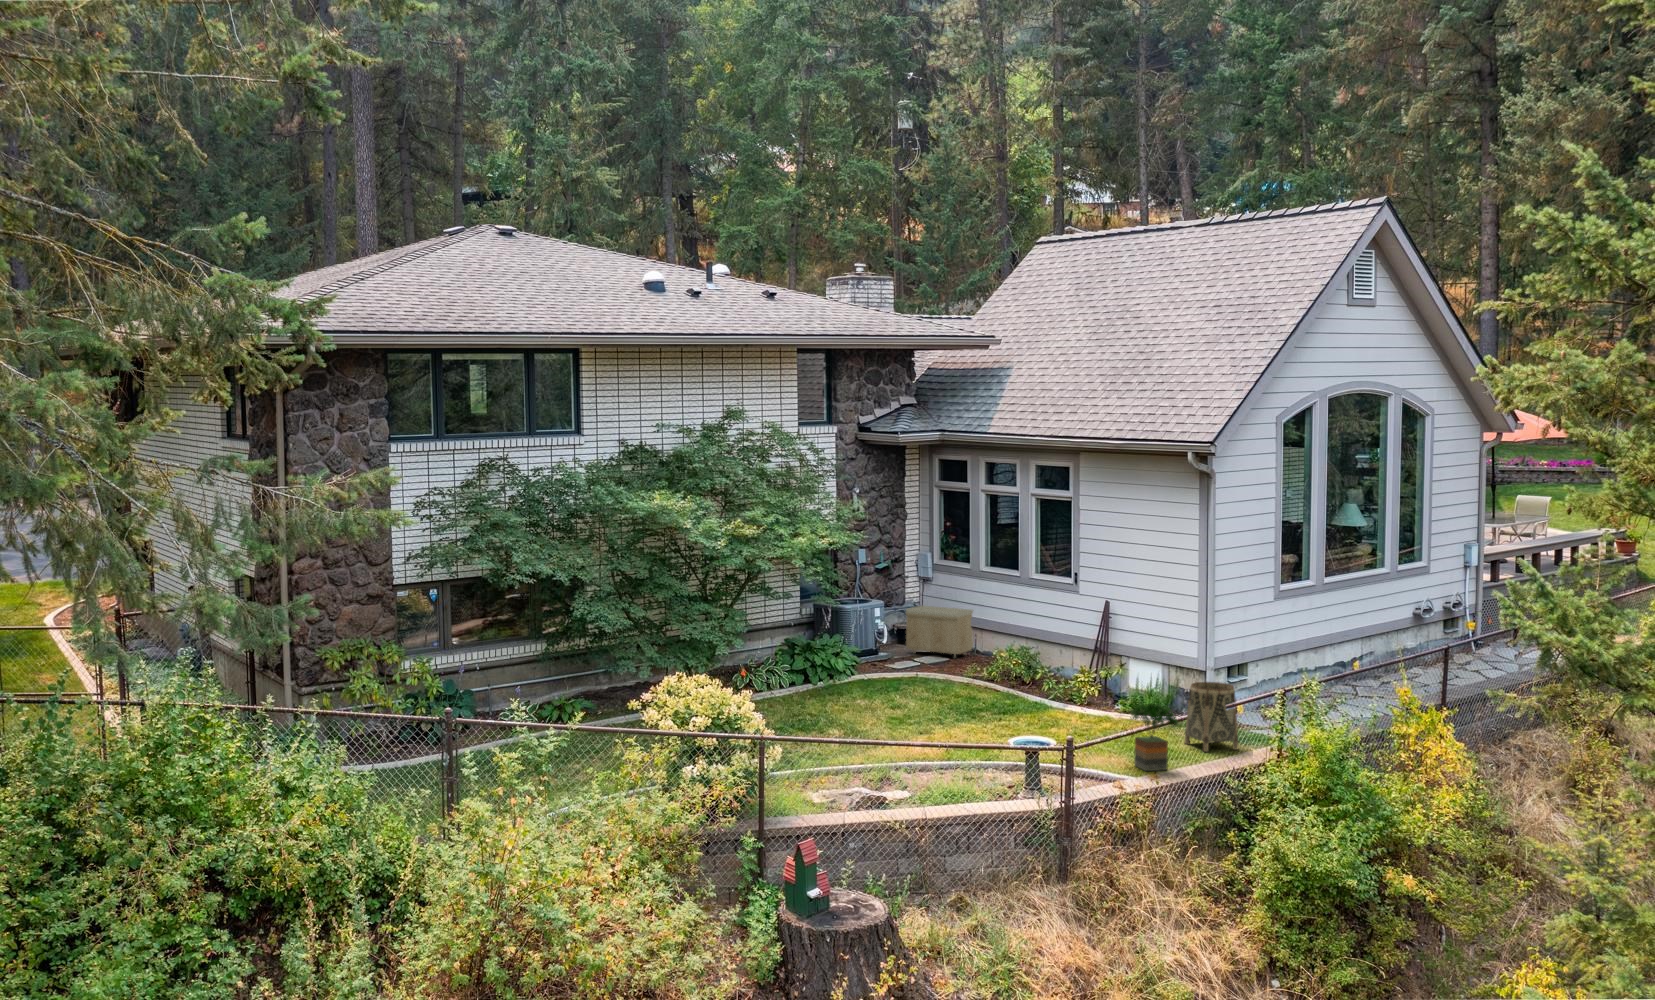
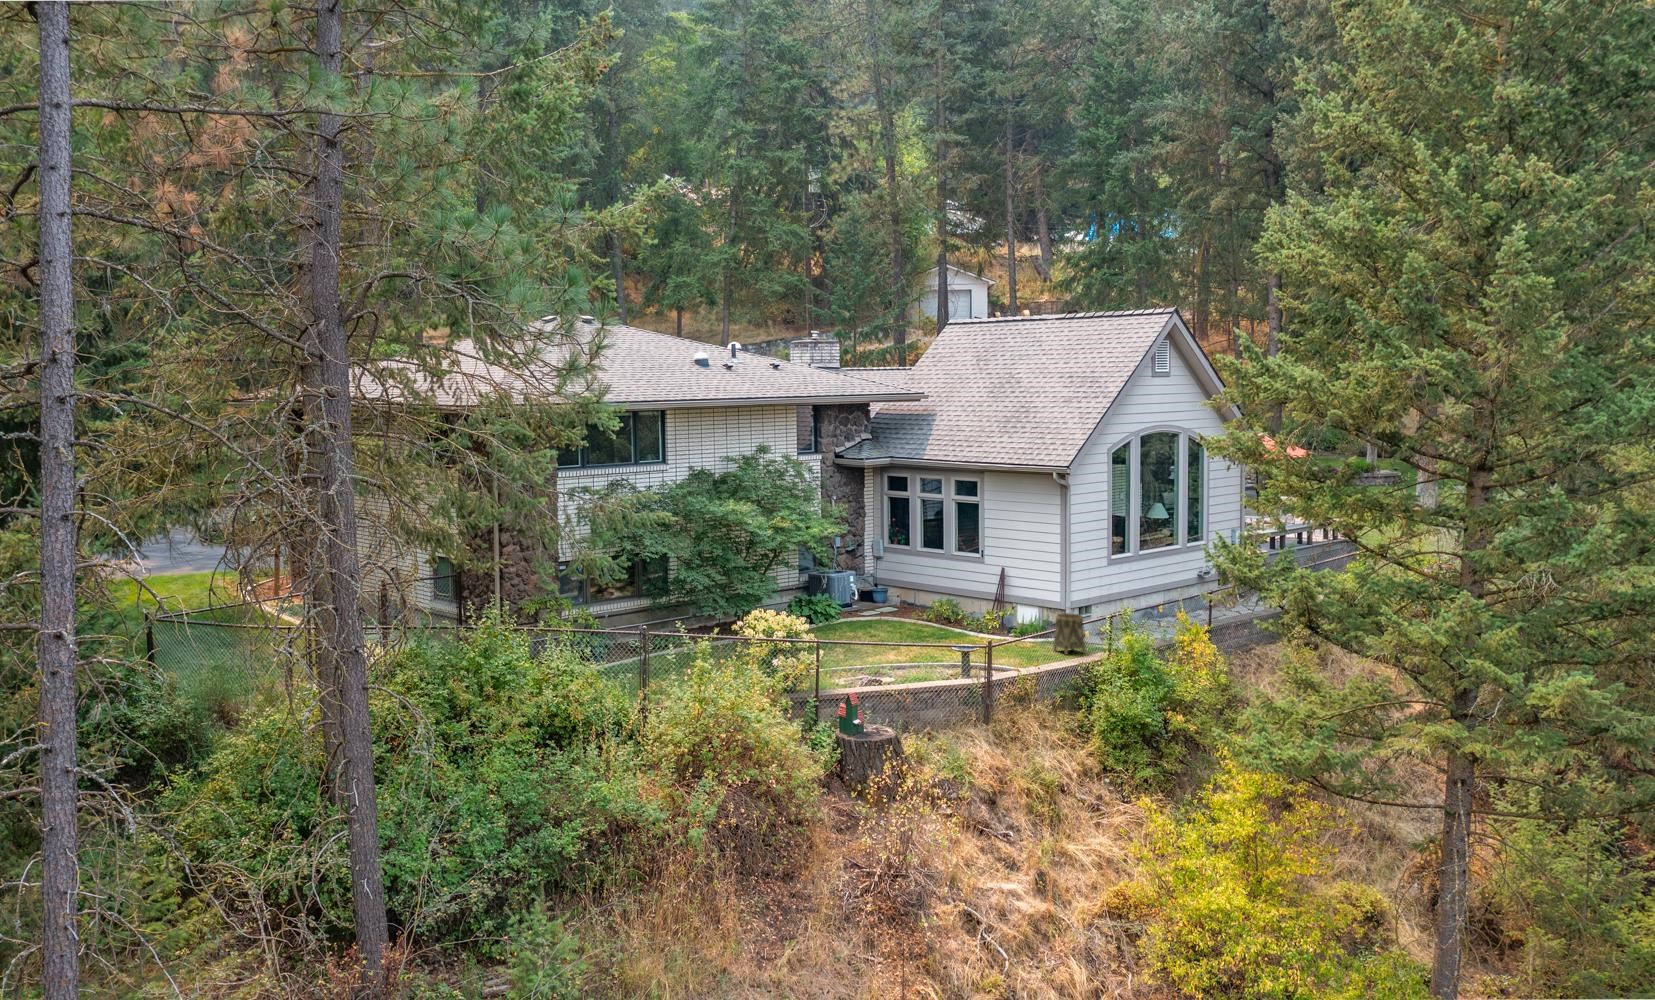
storage bench: present [906,606,974,658] -> none [869,574,914,608]
potted tree: present [1130,703,1178,771] -> none [1021,624,1051,664]

